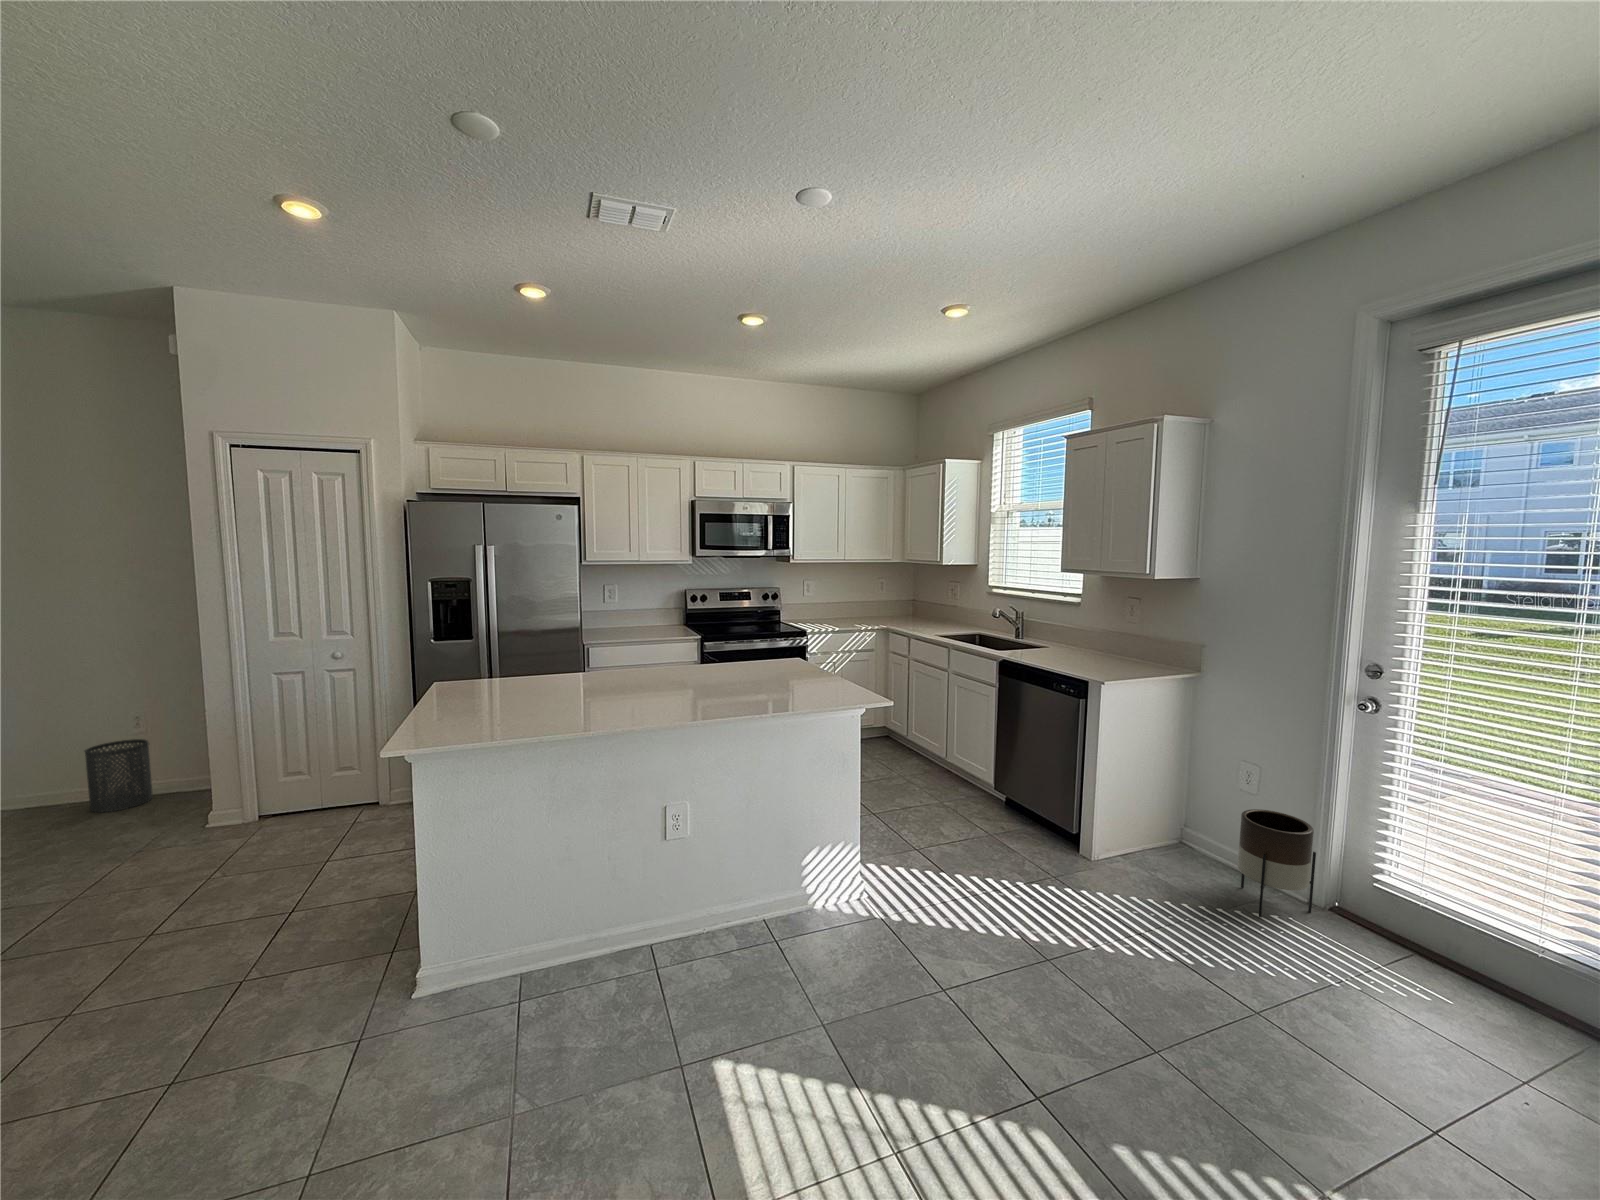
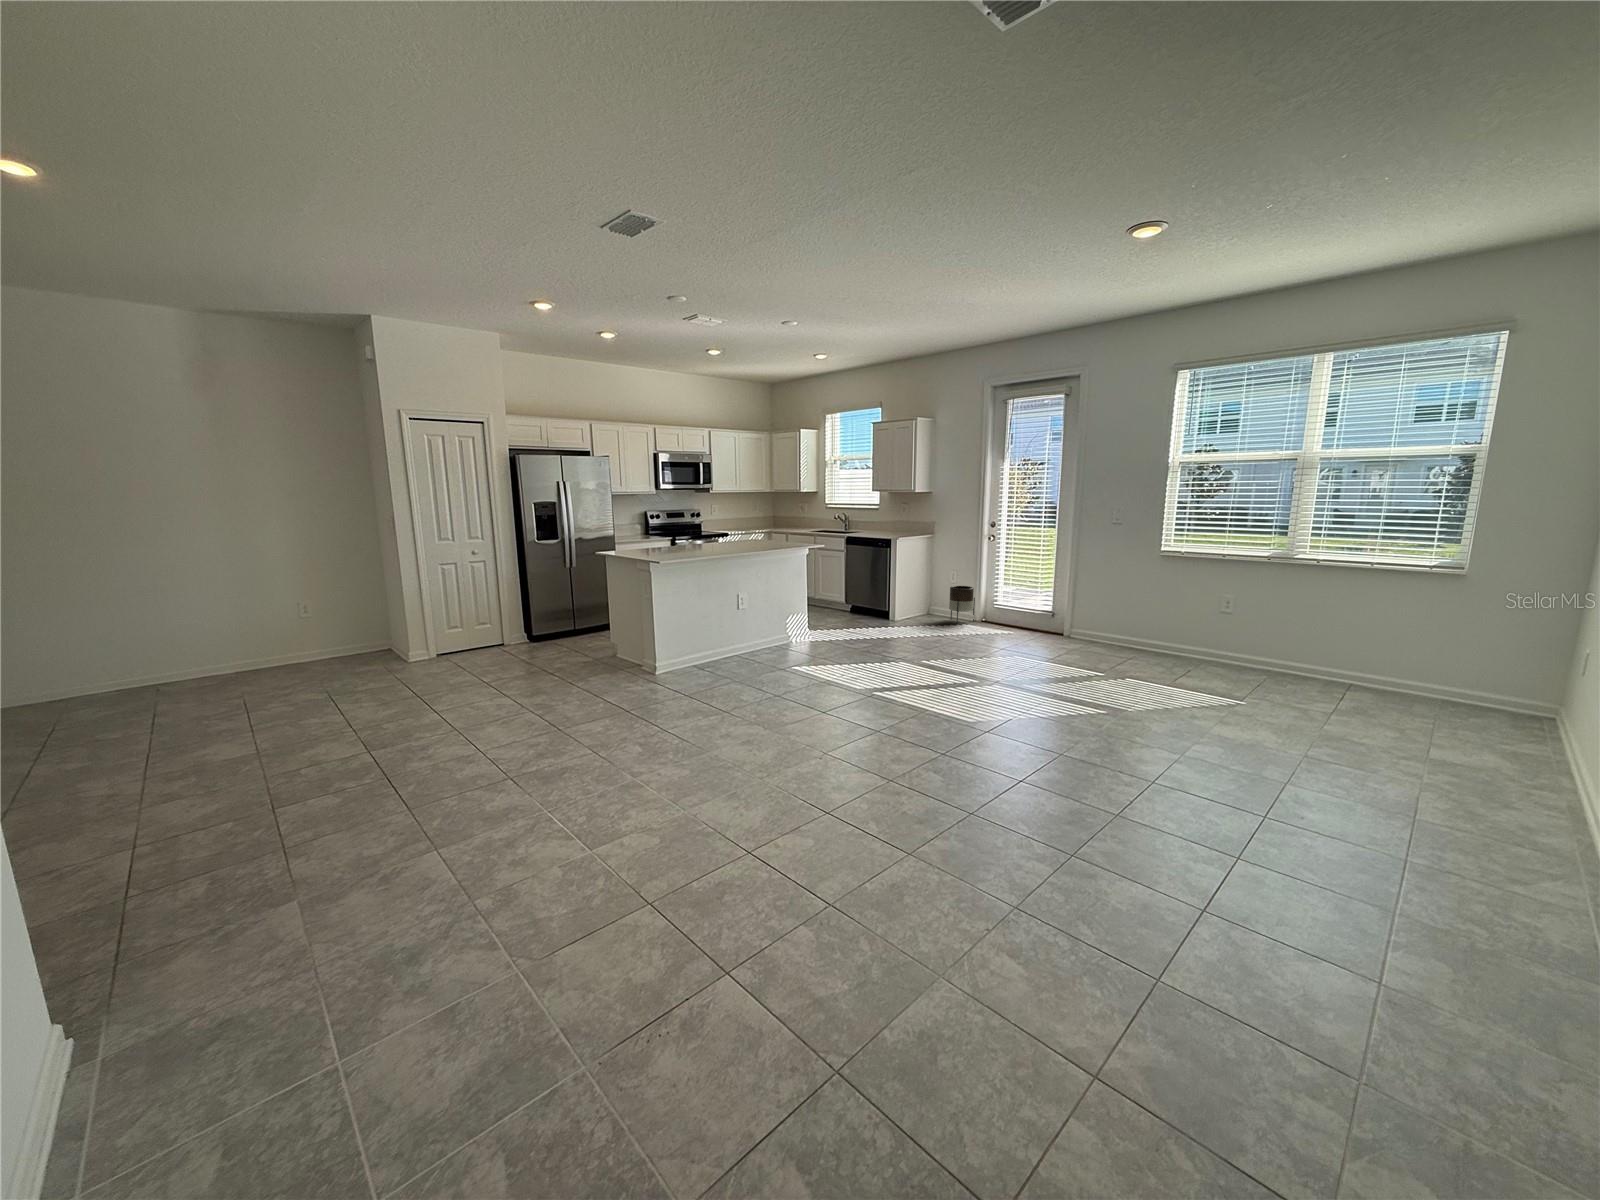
trash can: present [85,739,153,812] -> none [291,619,335,665]

